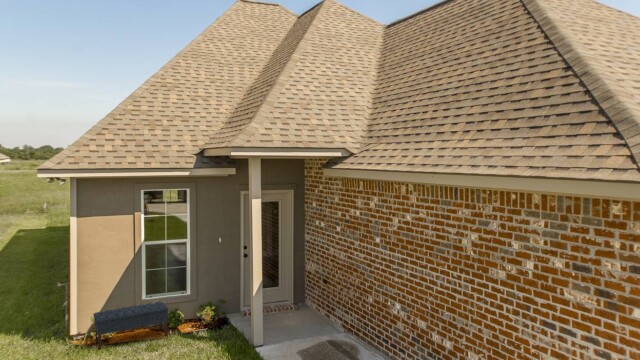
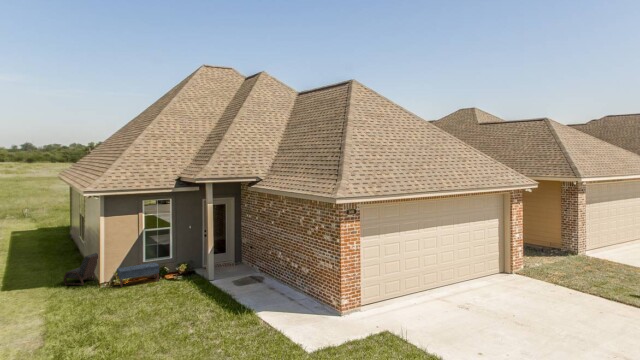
lounge chair: none [3,283,67,343] -> present [64,253,98,286]

